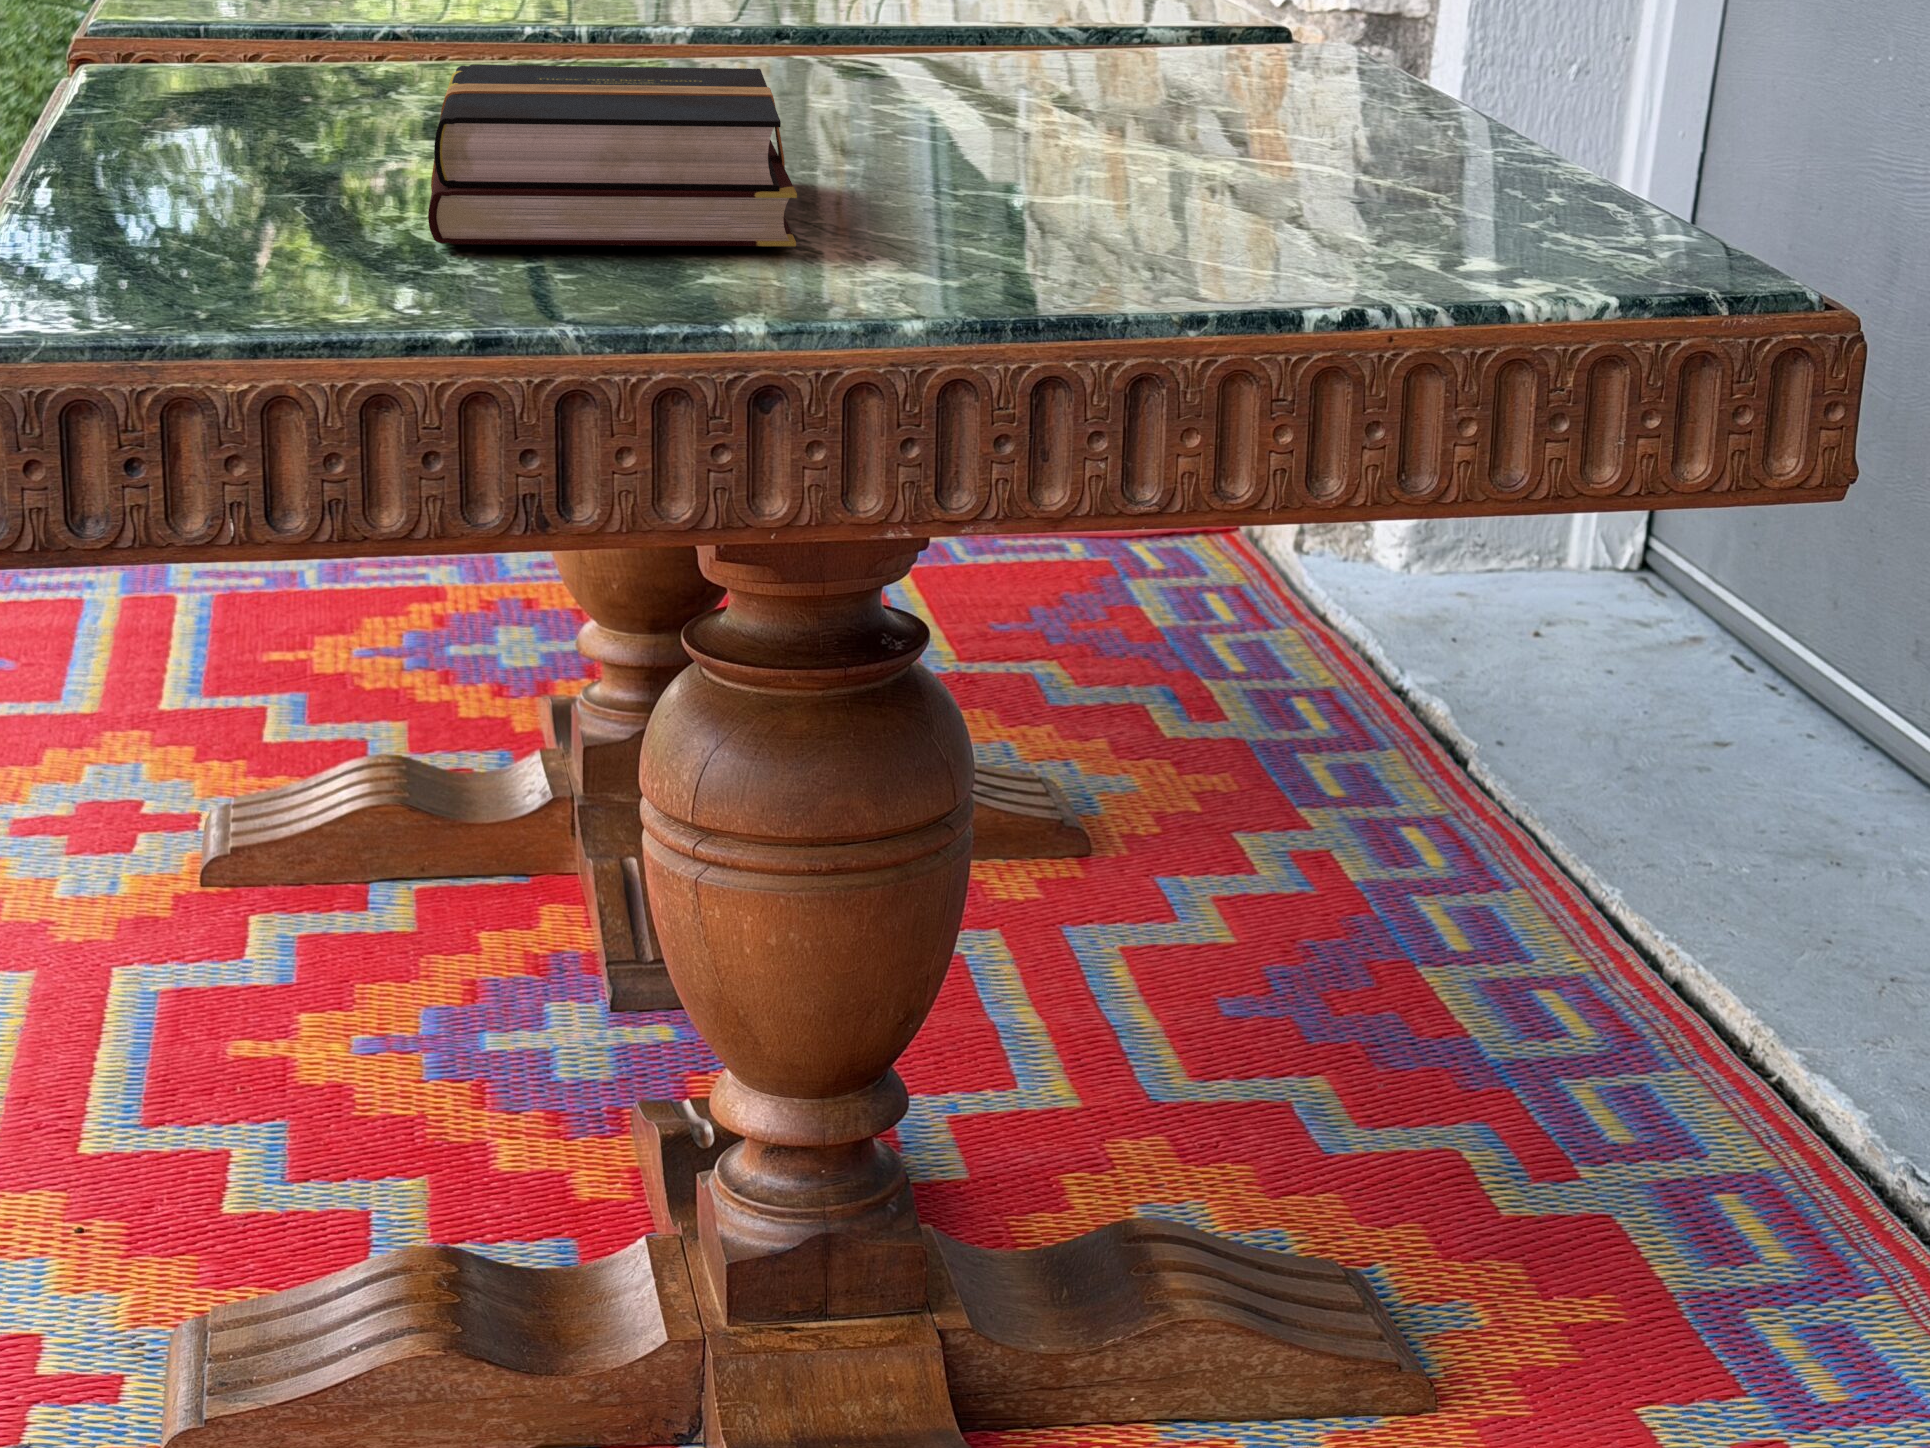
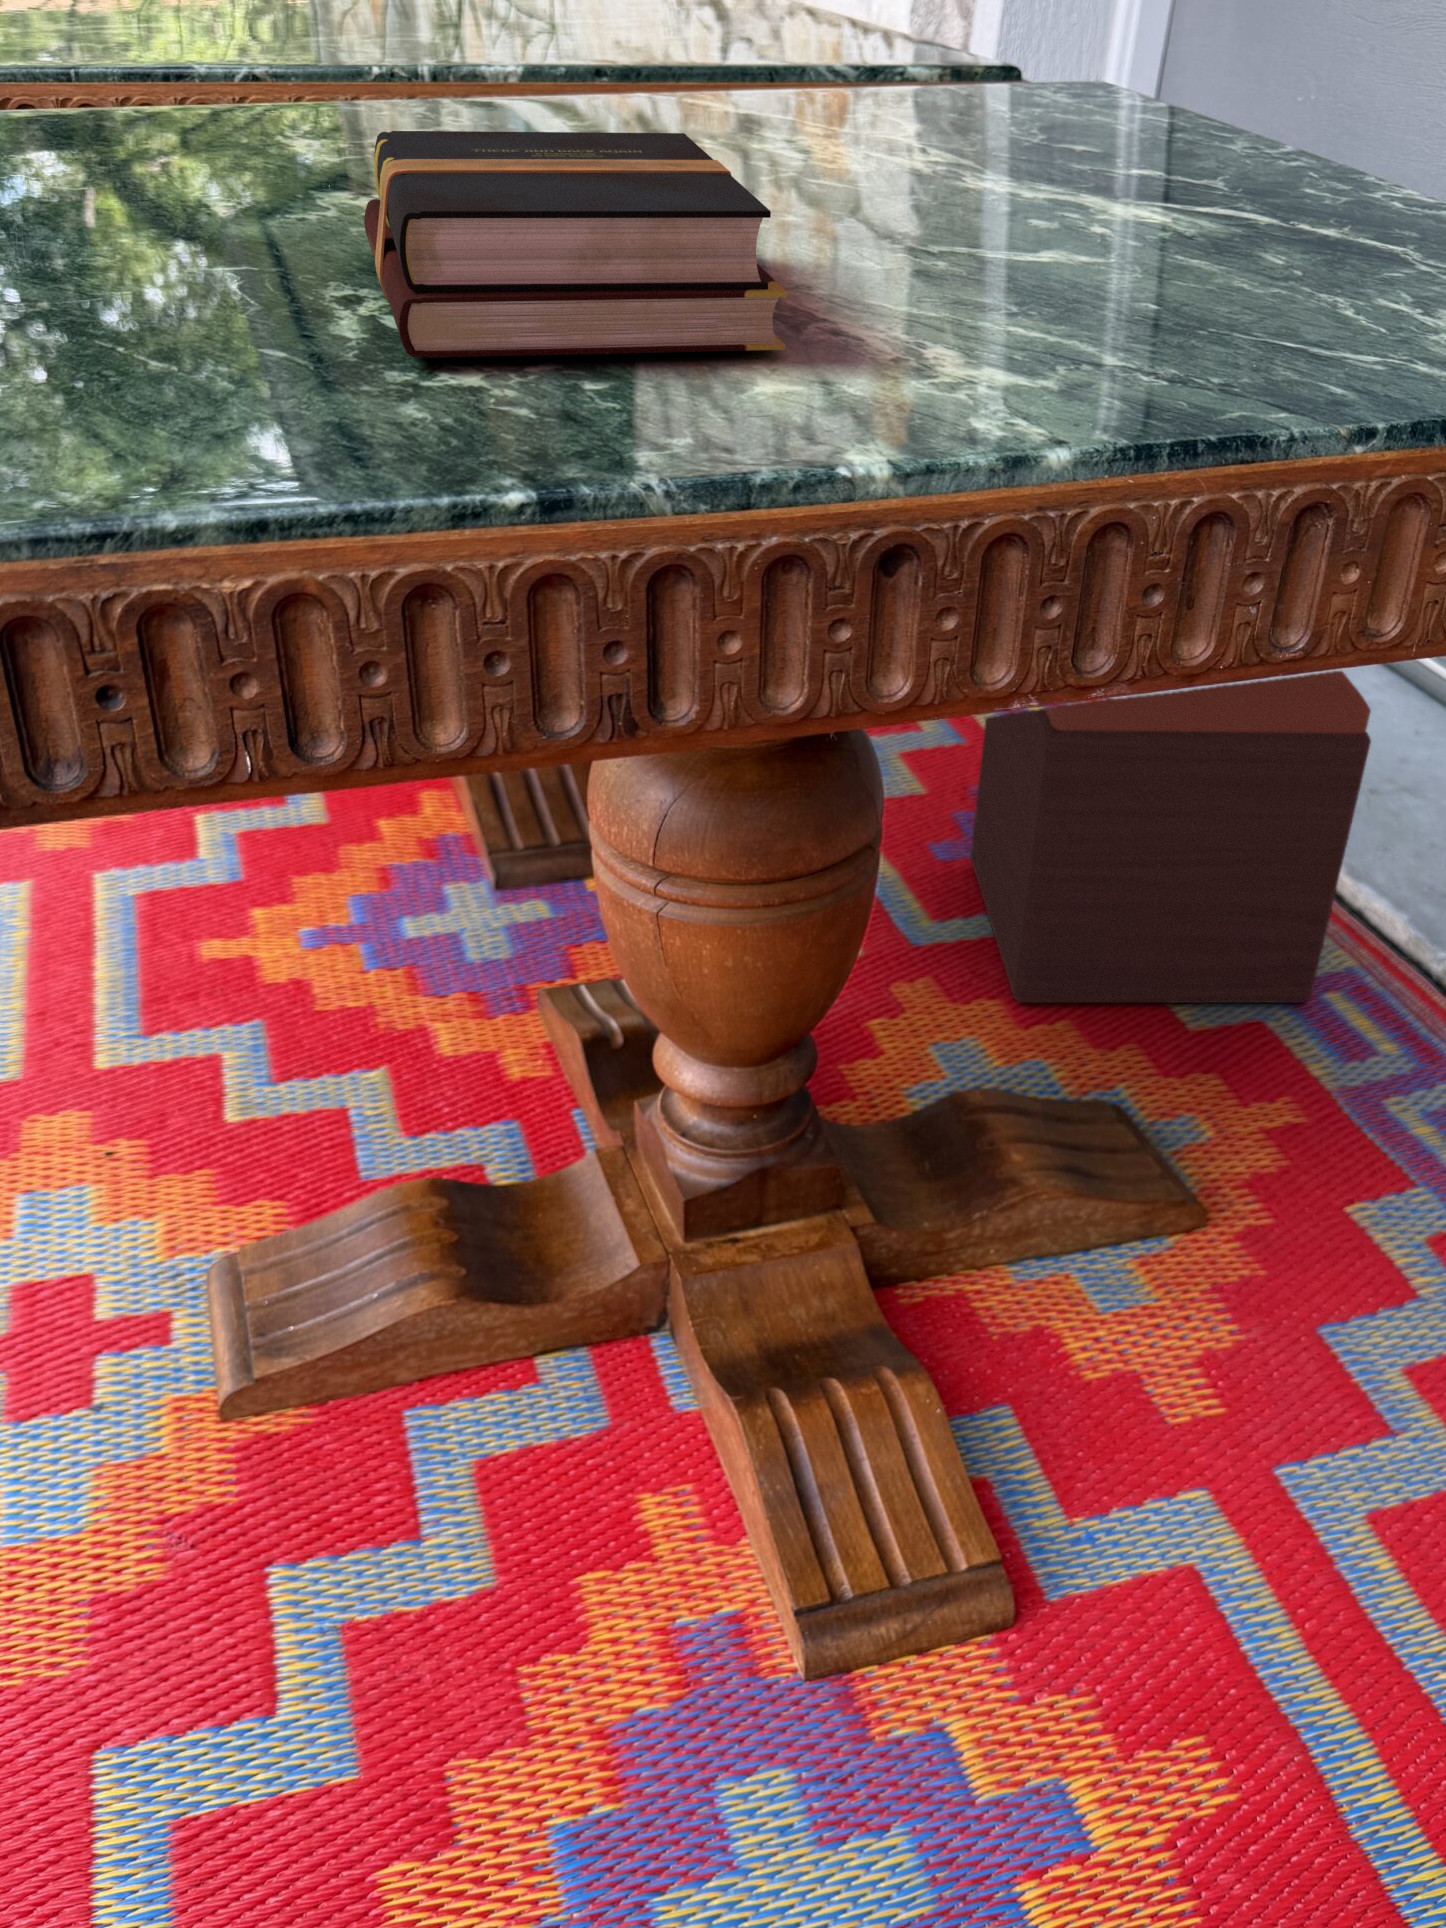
footstool: none [1248,629,1705,1178] -> present [971,671,1371,1003]

